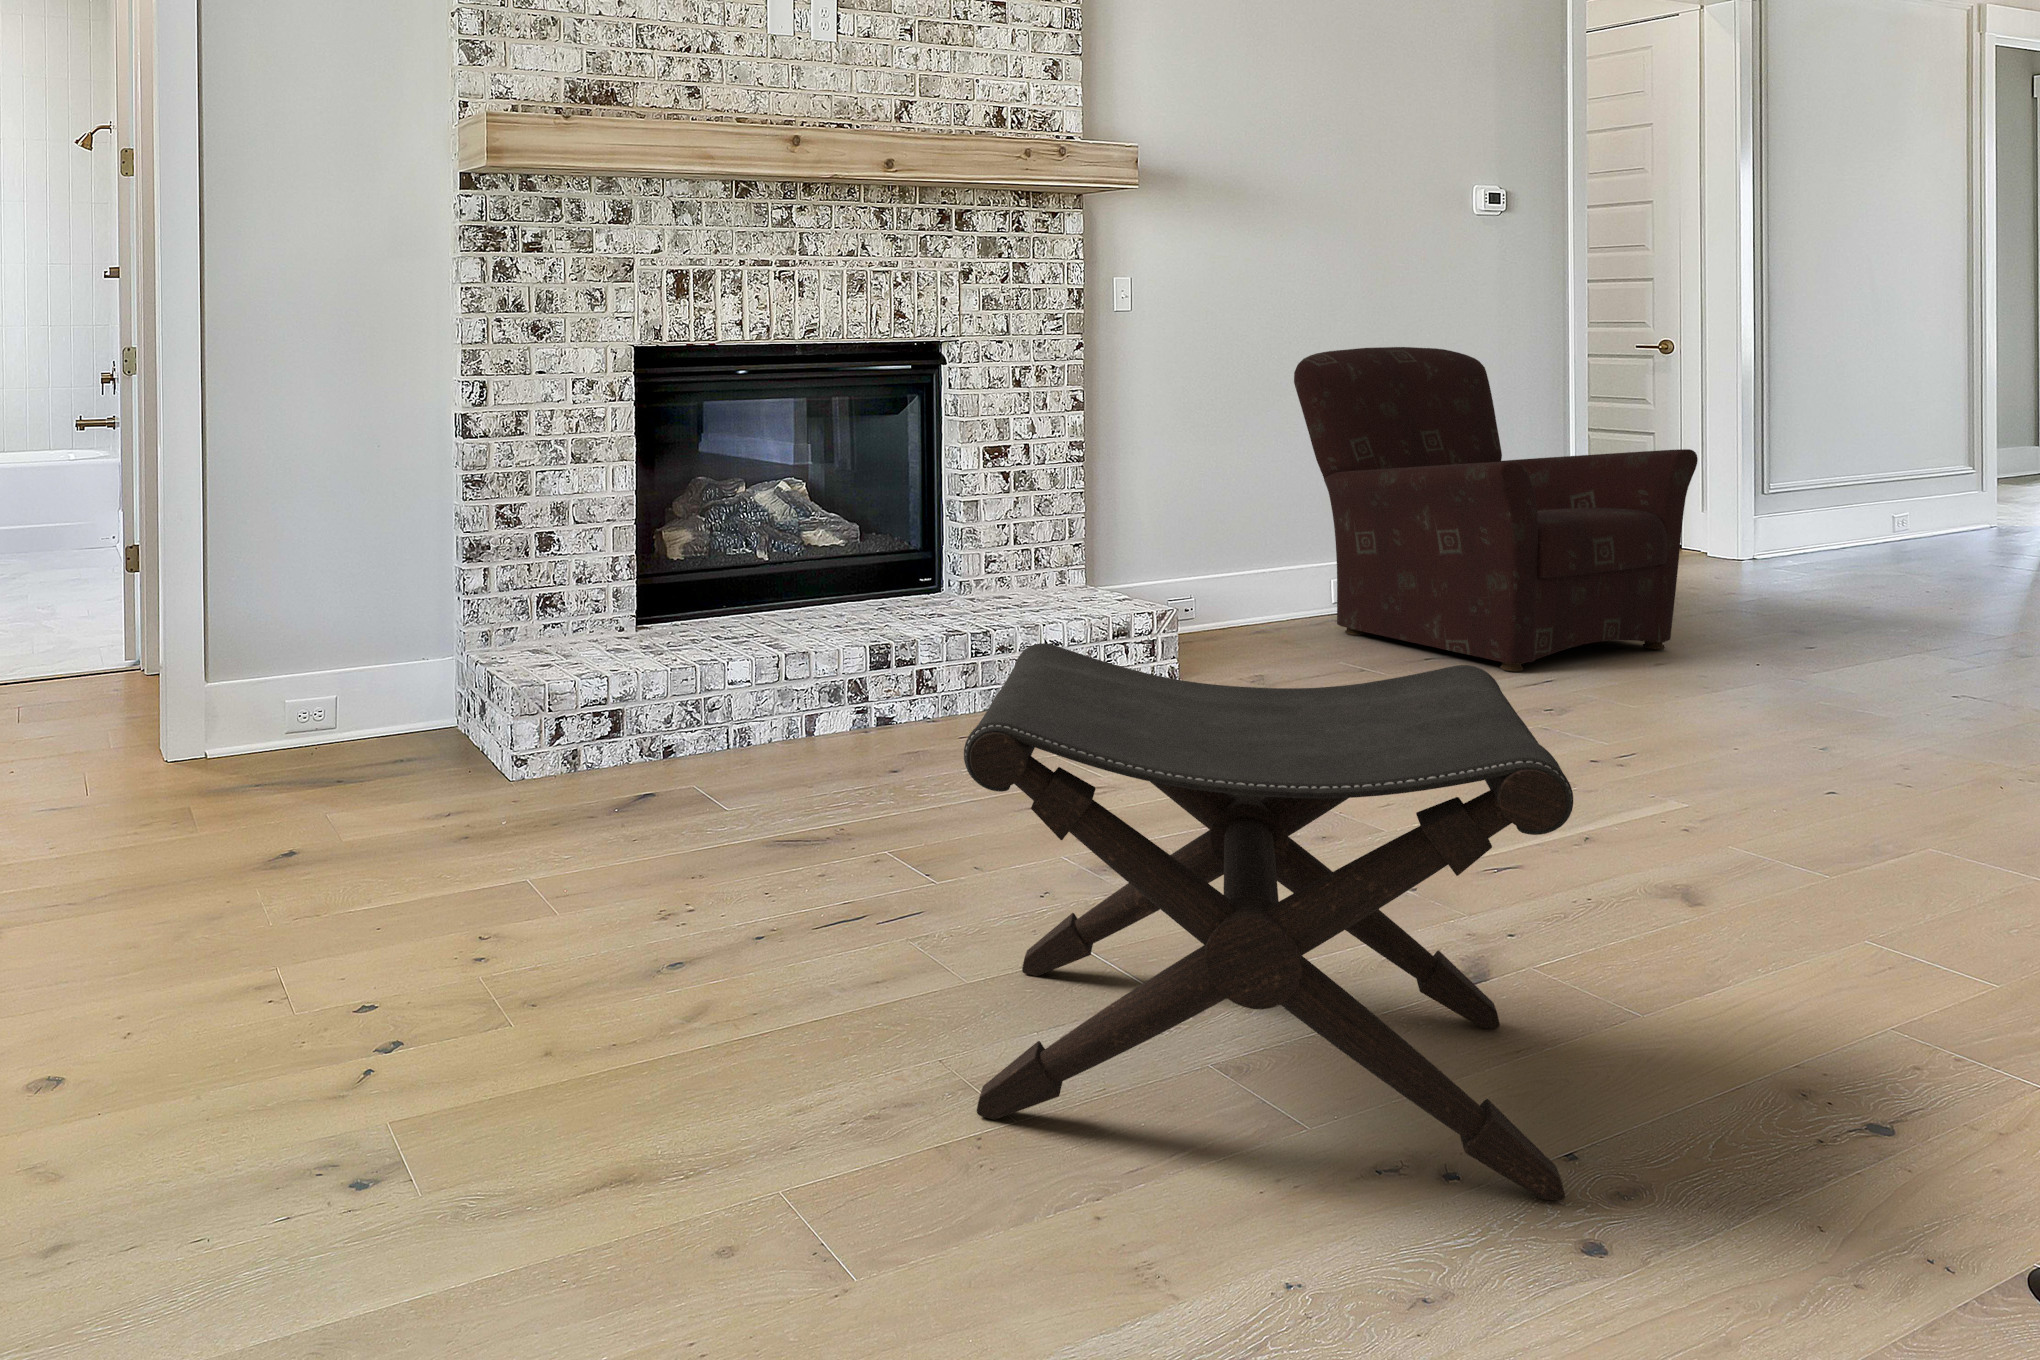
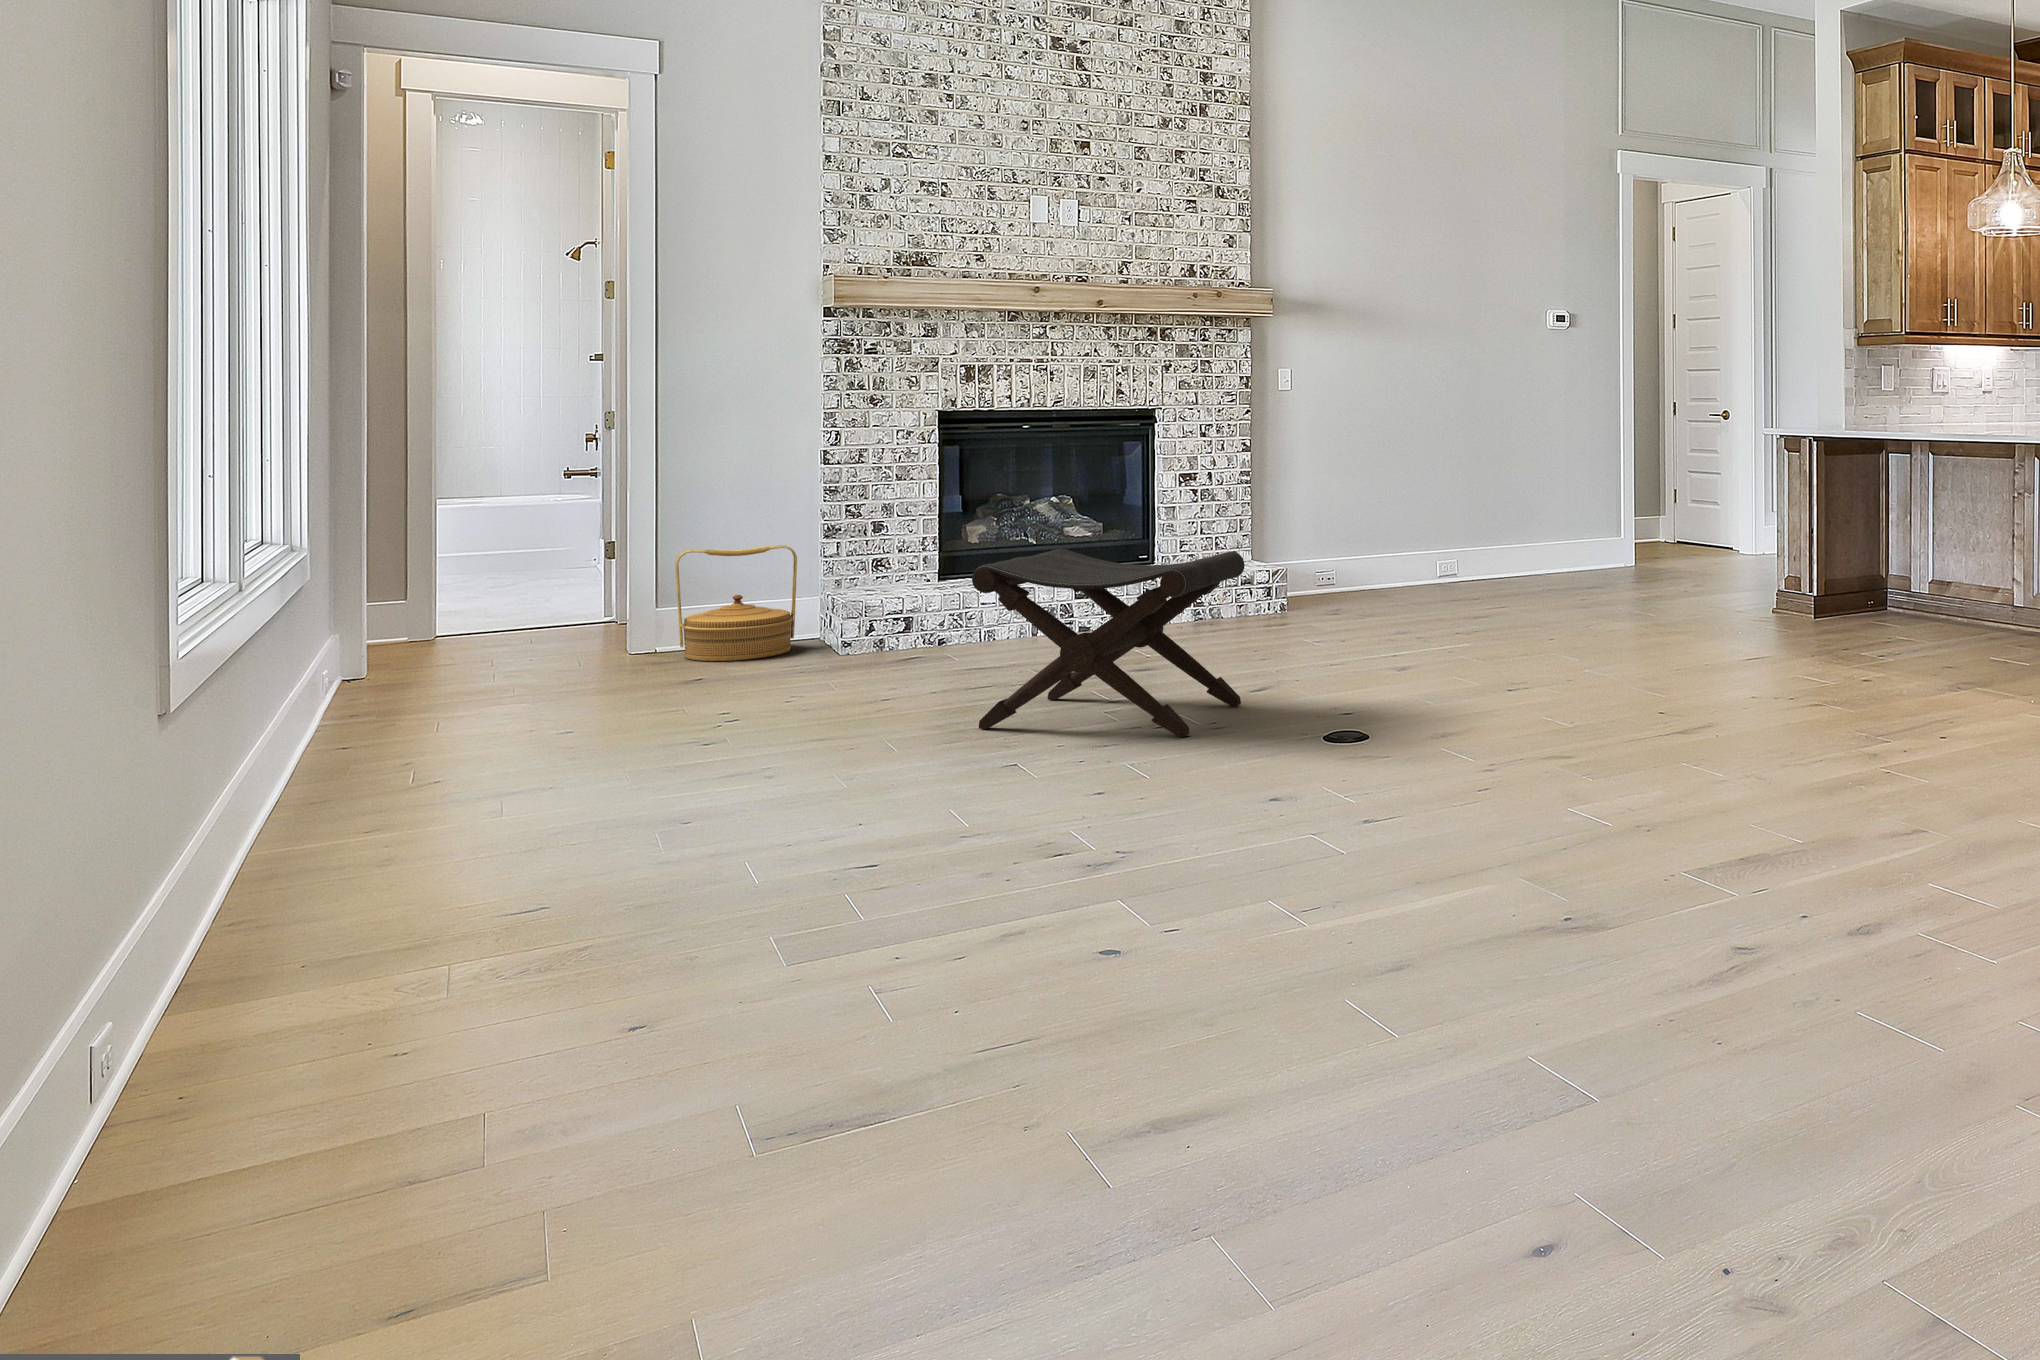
armchair: present [1294,347,1698,672] -> none [1402,418,1622,607]
woven basket: none [234,583,428,798] -> present [675,545,797,661]

